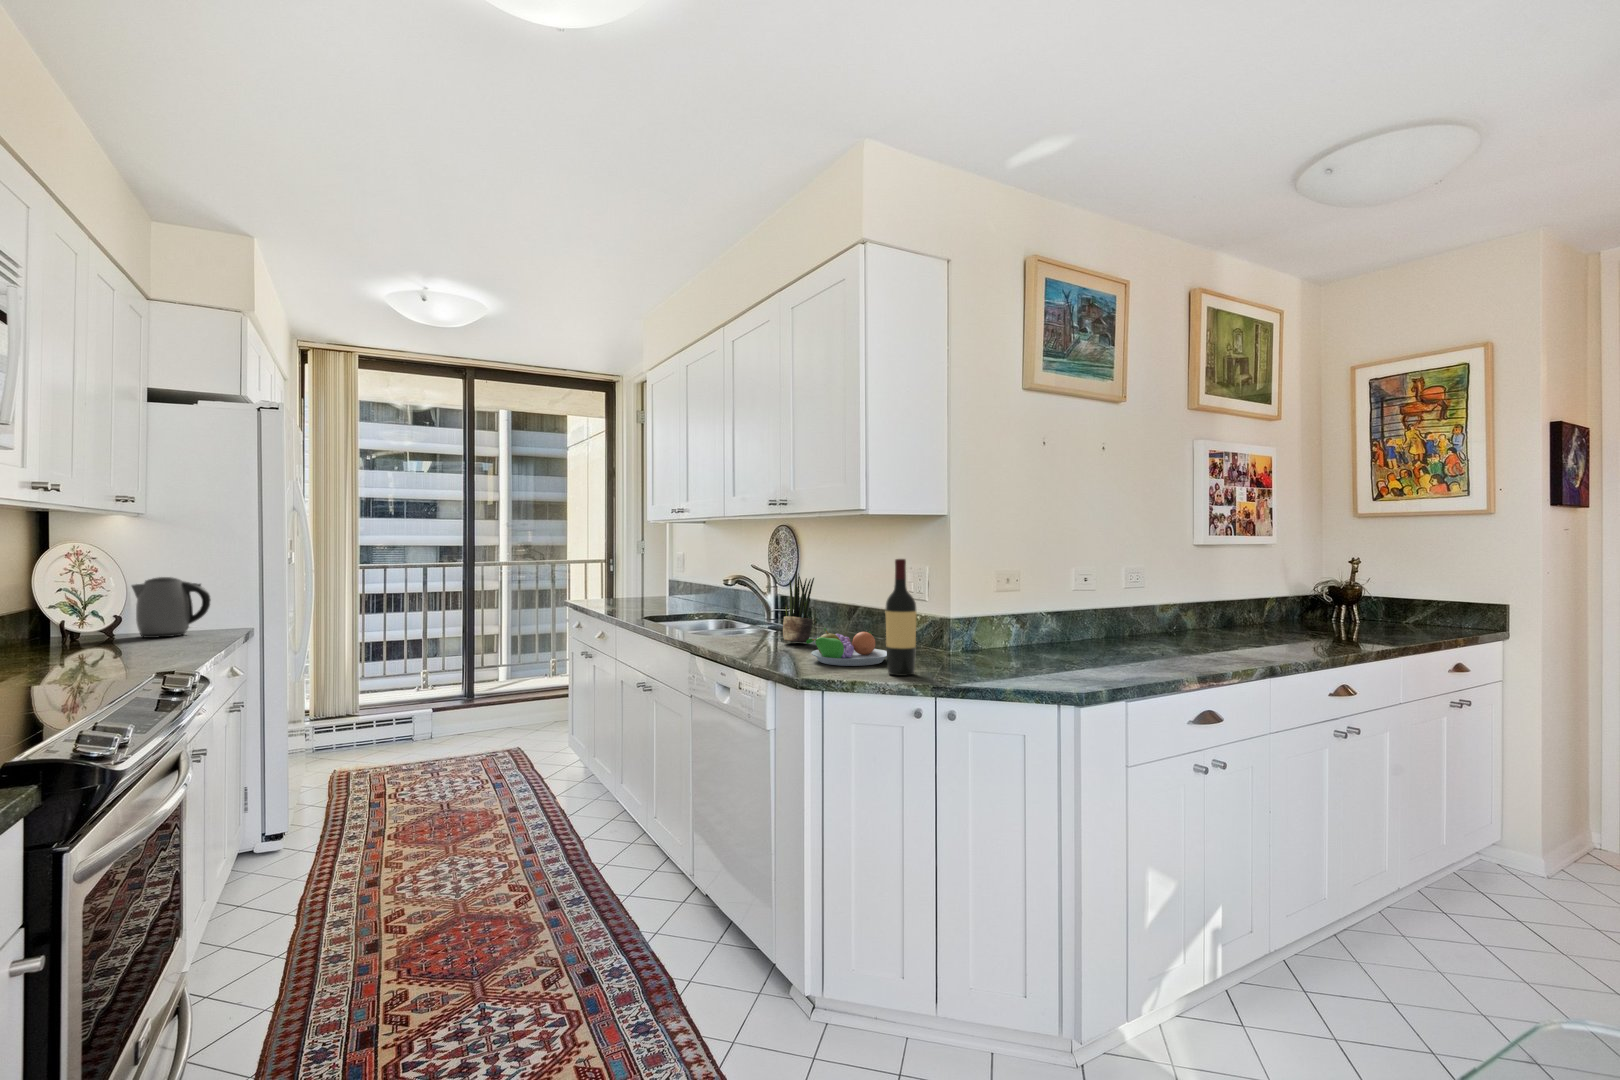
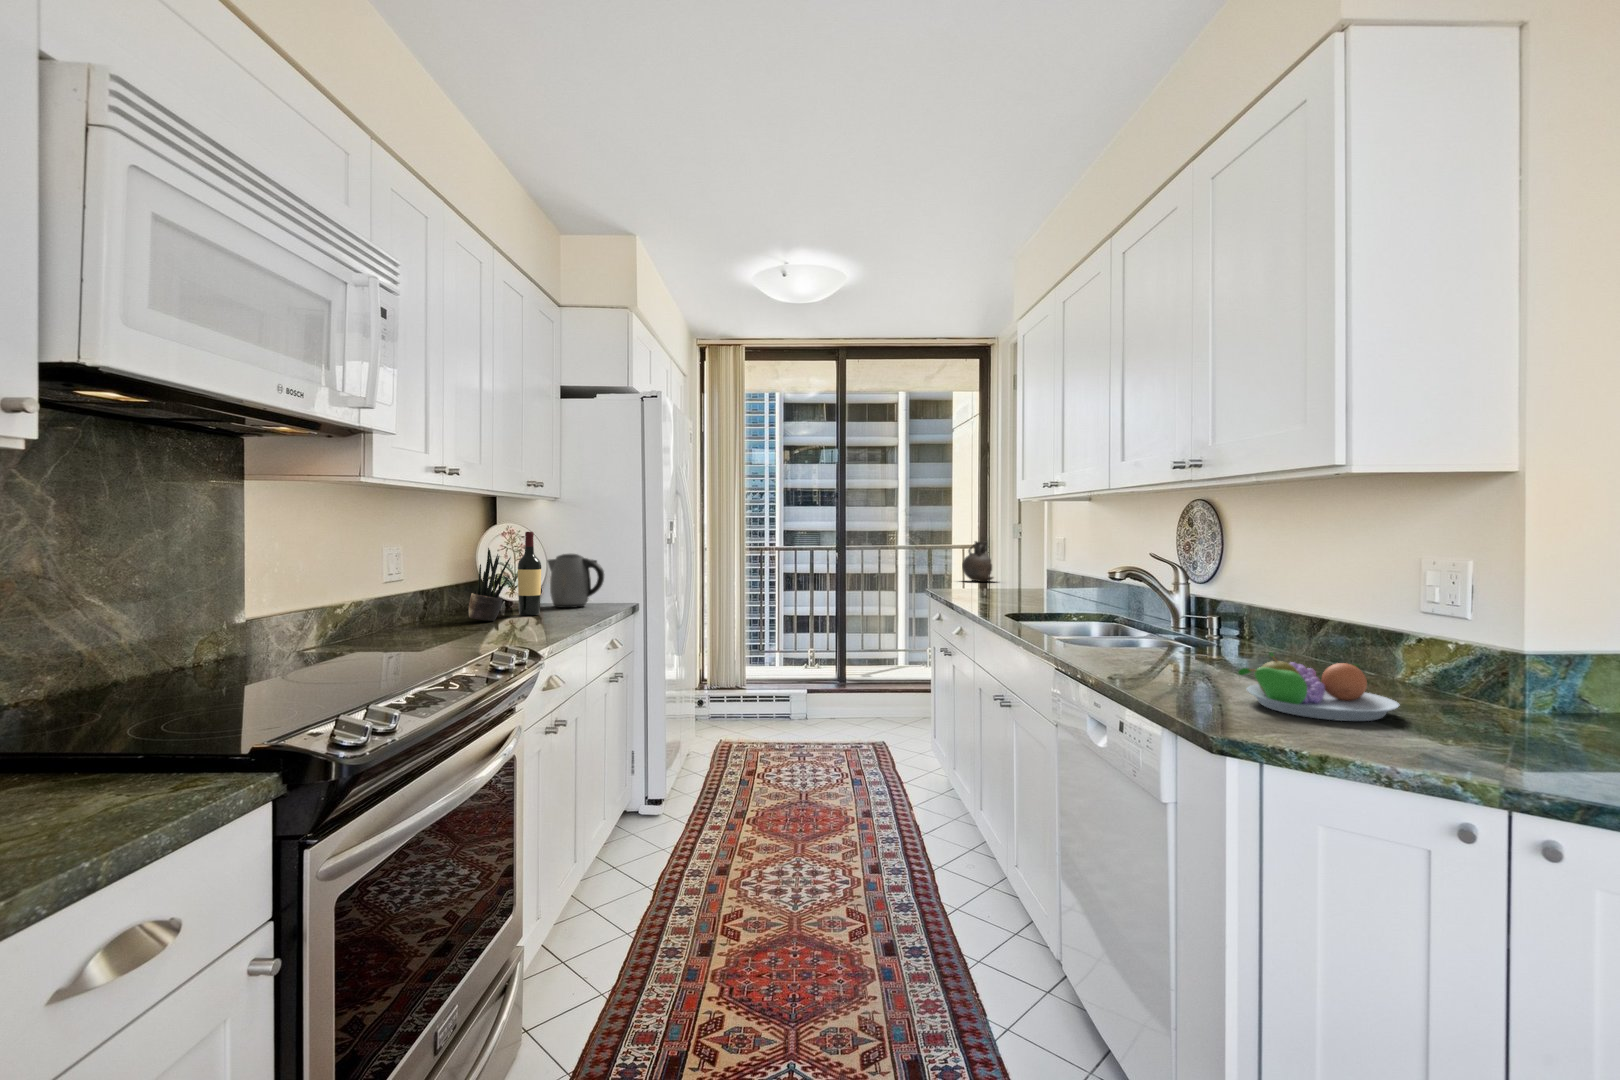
vase: none [588,554,623,591] -> present [962,541,993,582]
wine bottle: present [886,559,916,676] -> present [518,532,541,616]
potted plant: present [783,571,814,643] -> present [469,548,511,621]

